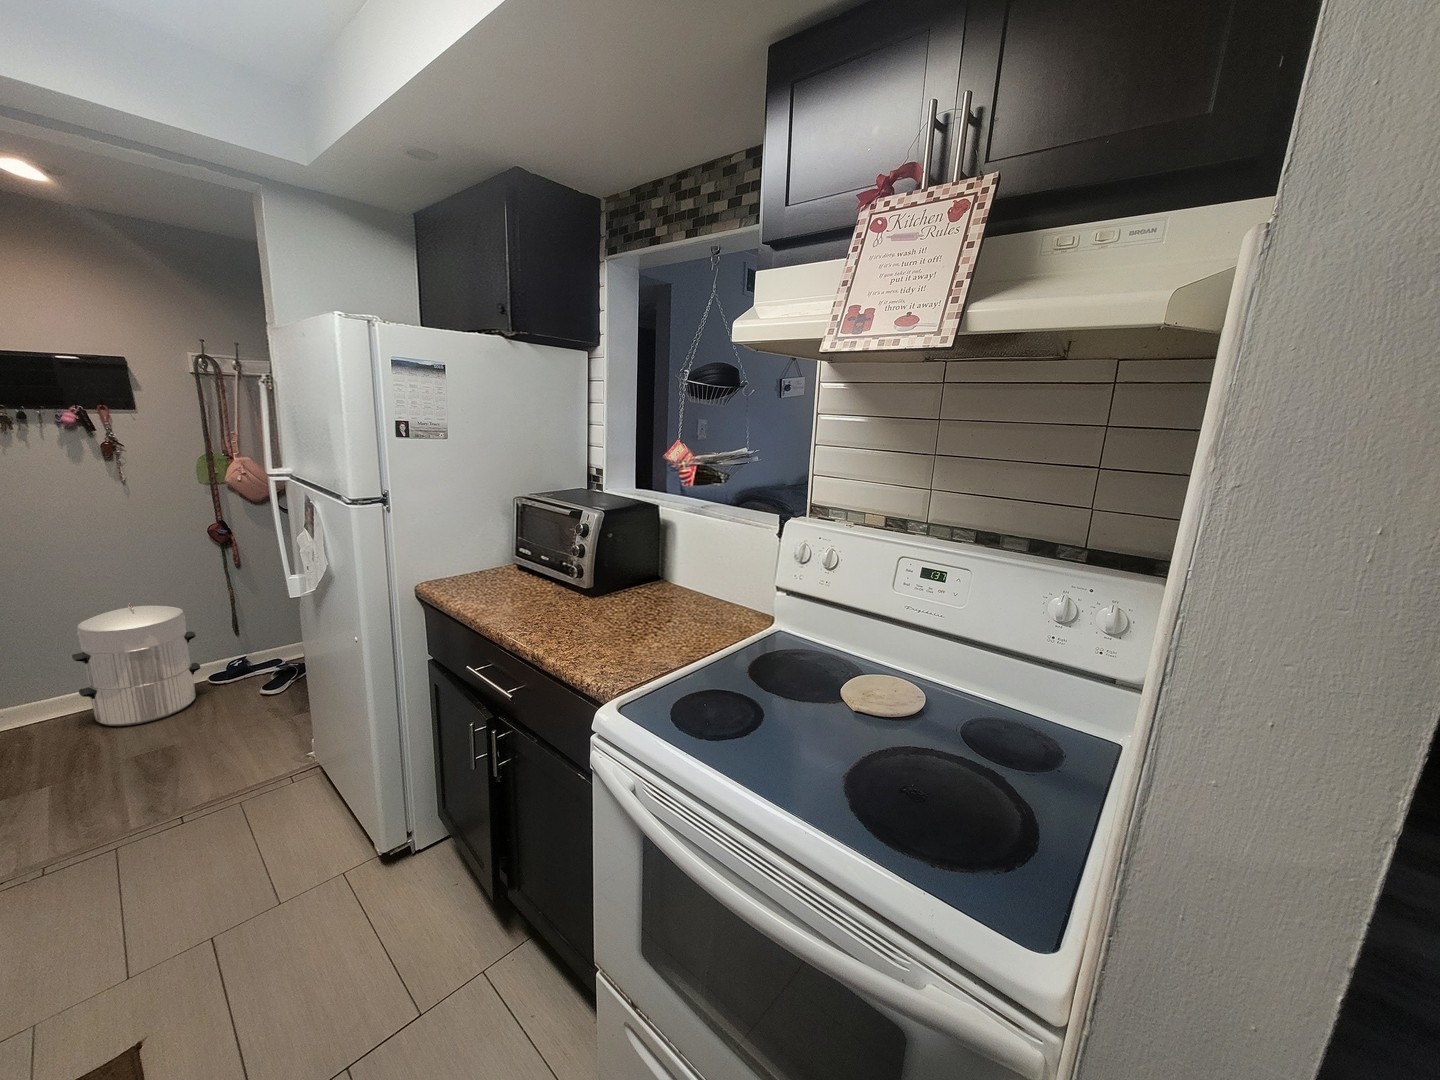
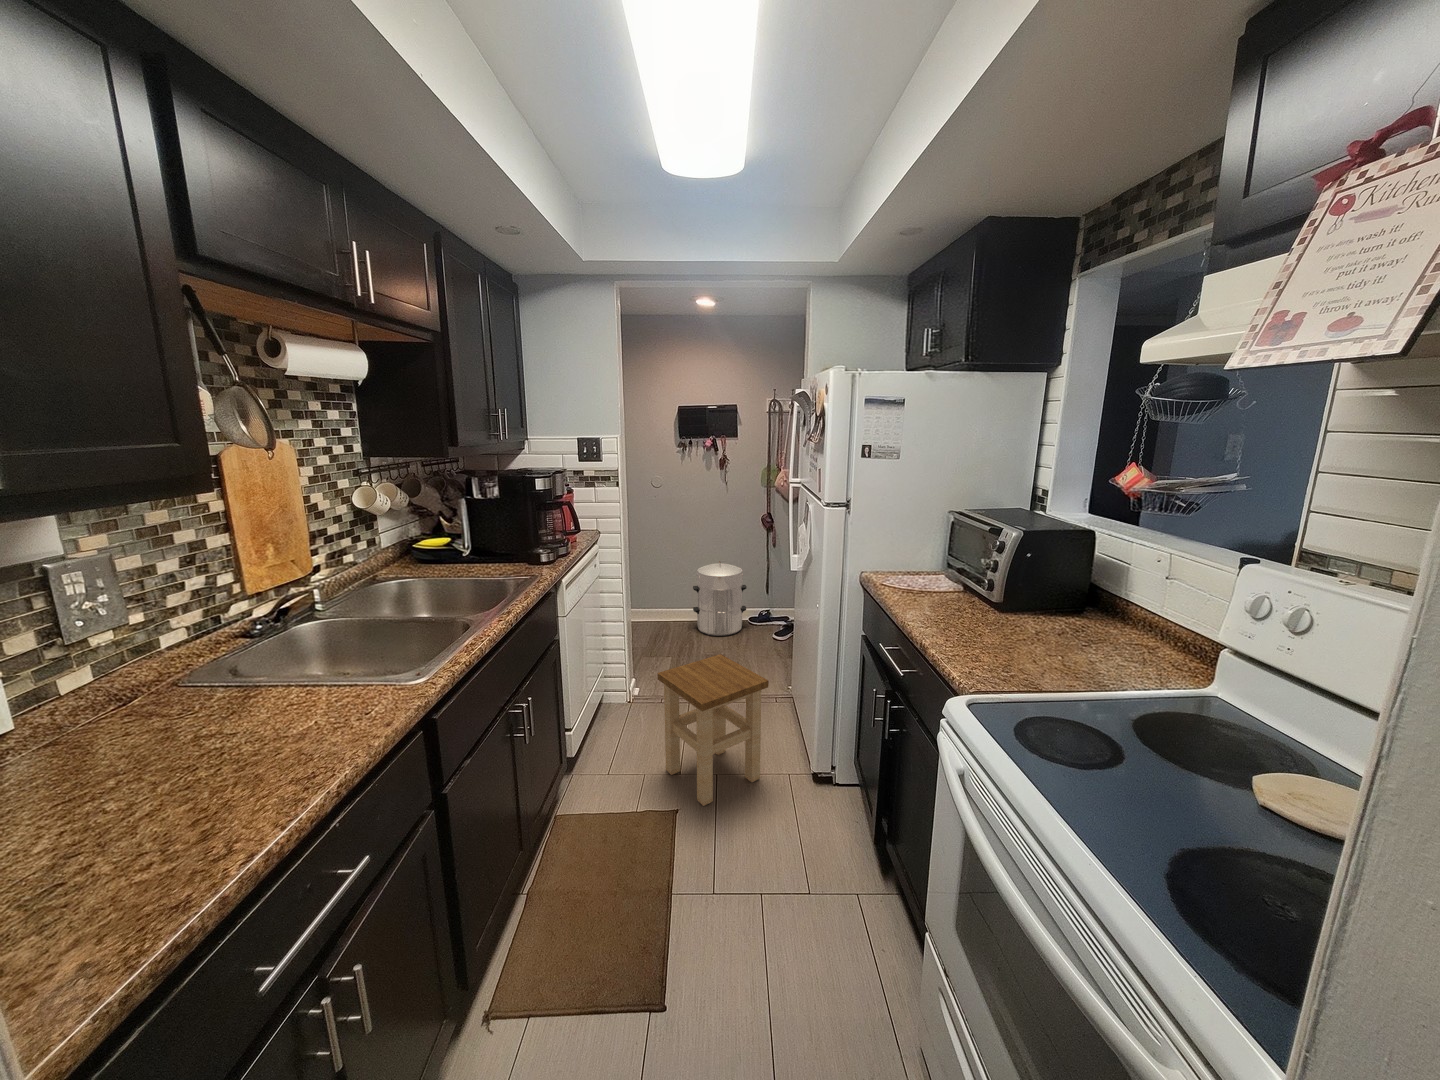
stool: none [24,755,293,1014] -> present [658,654,769,806]

